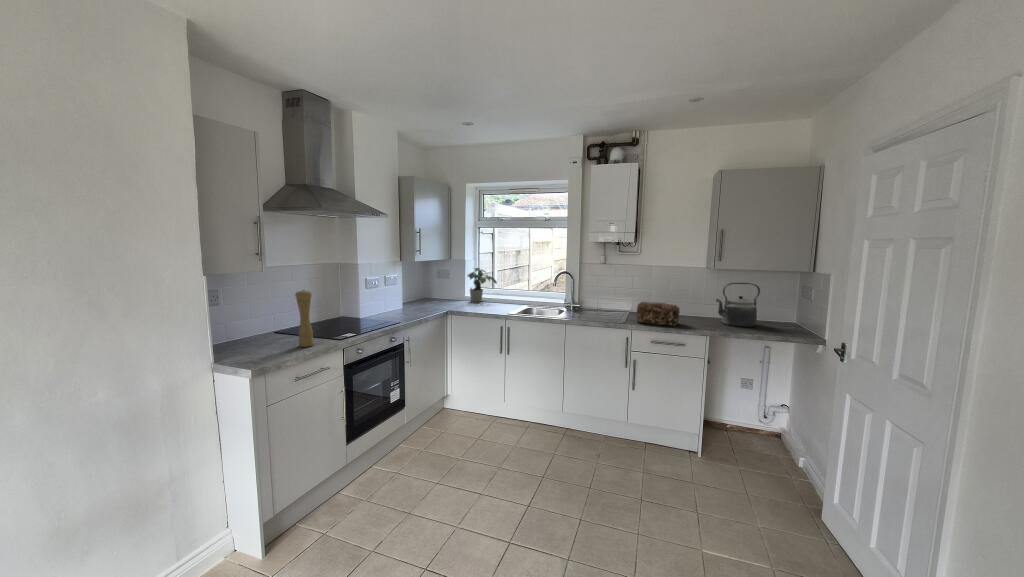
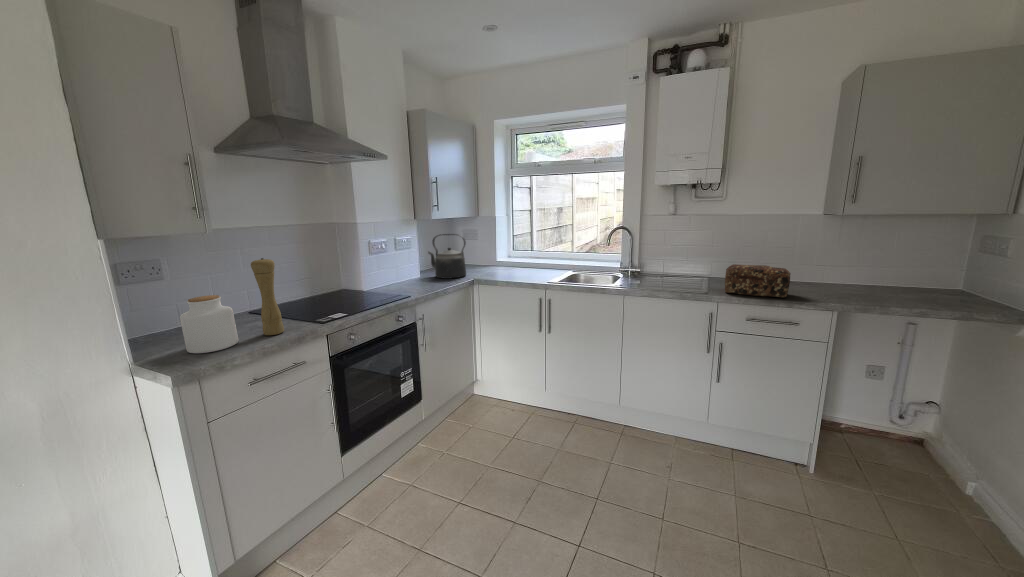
potted plant: present [467,268,497,302] -> none [498,226,534,268]
kettle: present [716,283,760,327] -> present [428,234,466,279]
jar: none [246,316,284,357] -> present [180,295,238,353]

